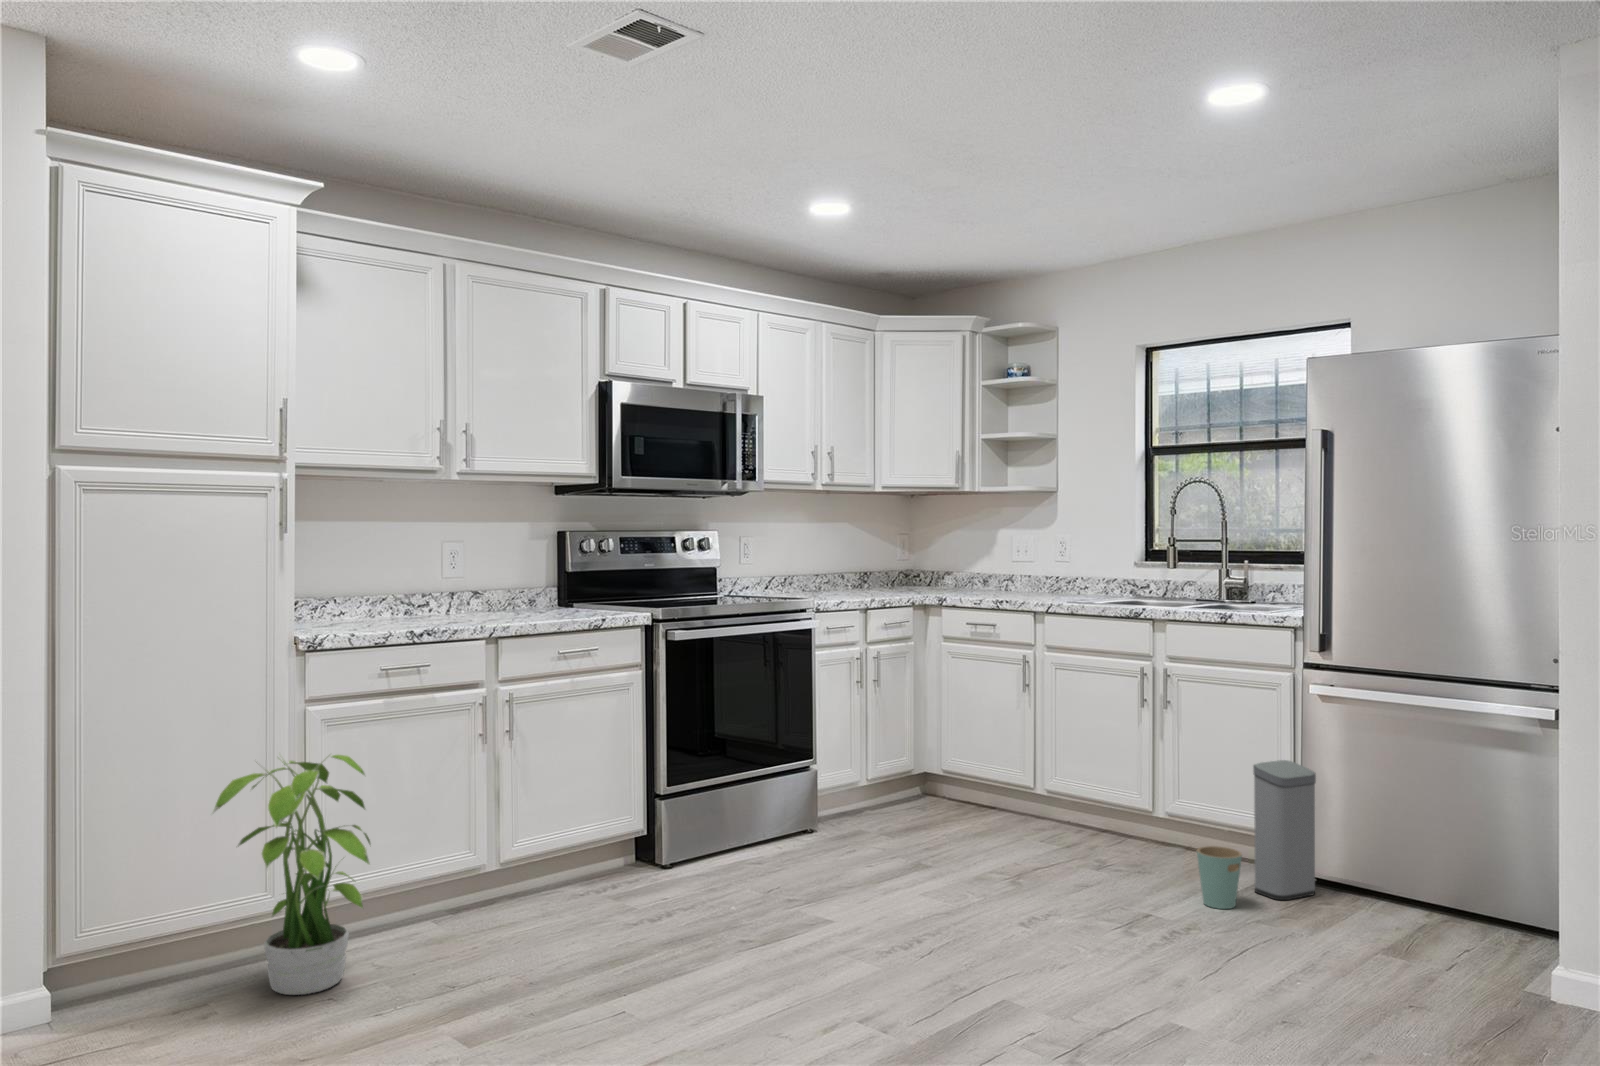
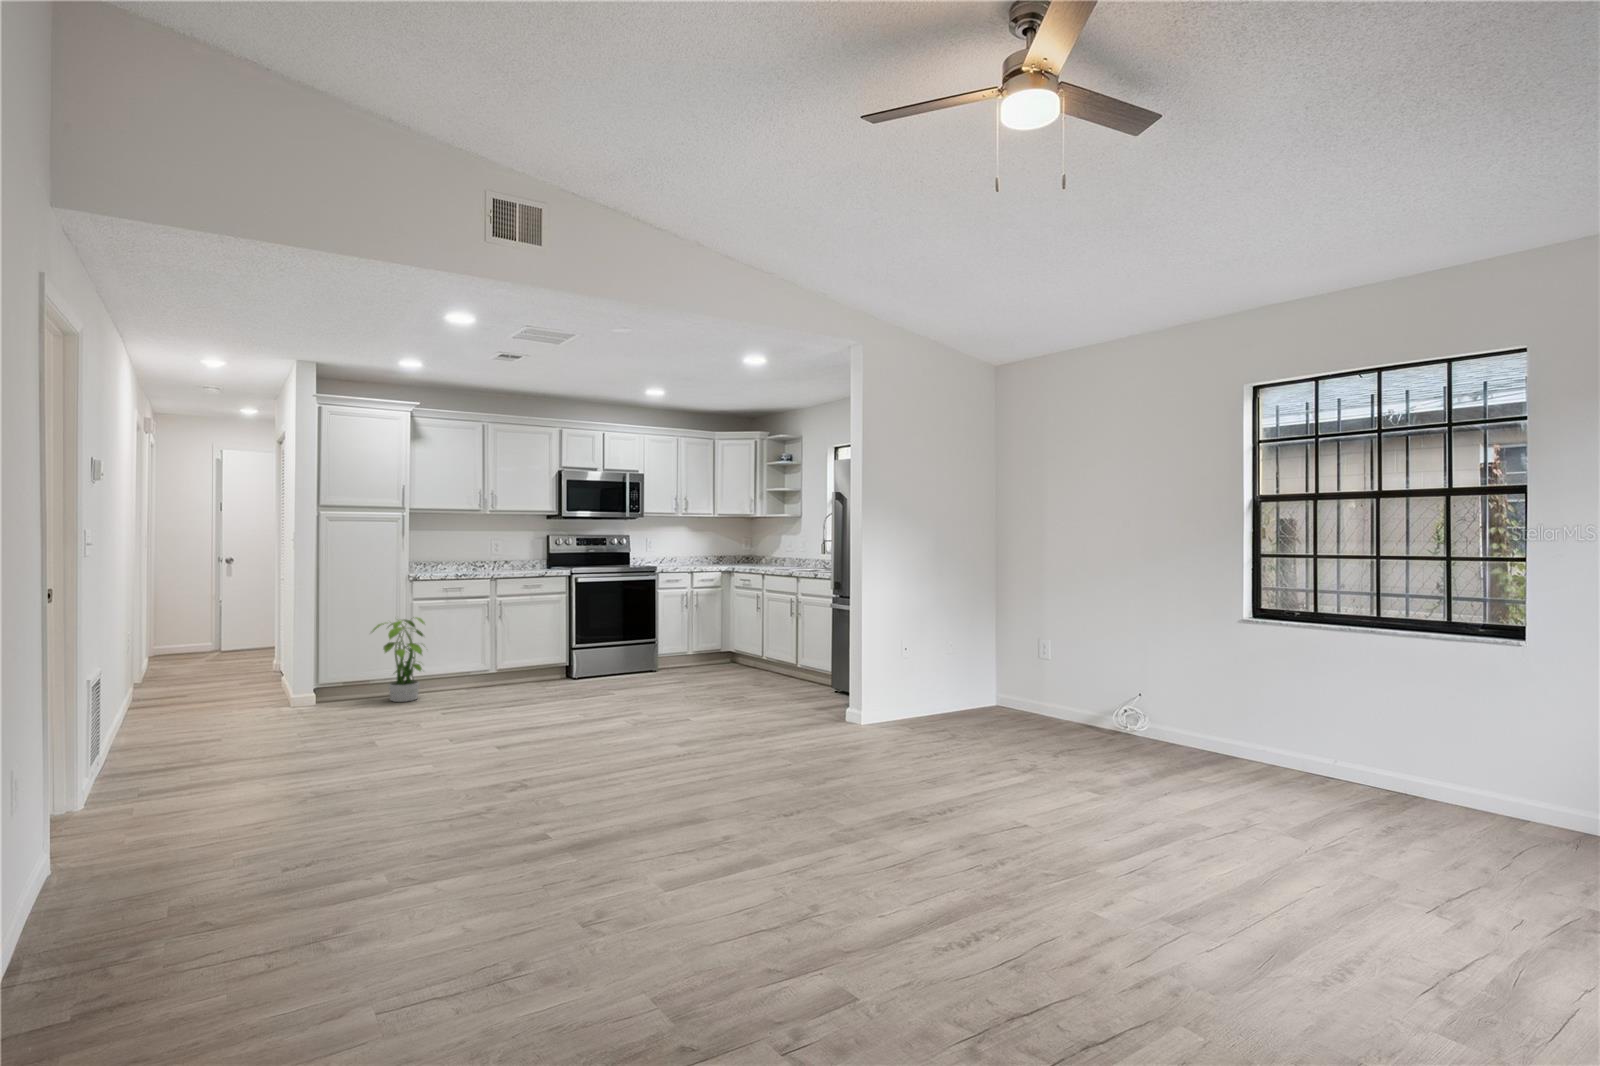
trash can: present [1197,760,1316,909] -> none [772,638,831,698]

